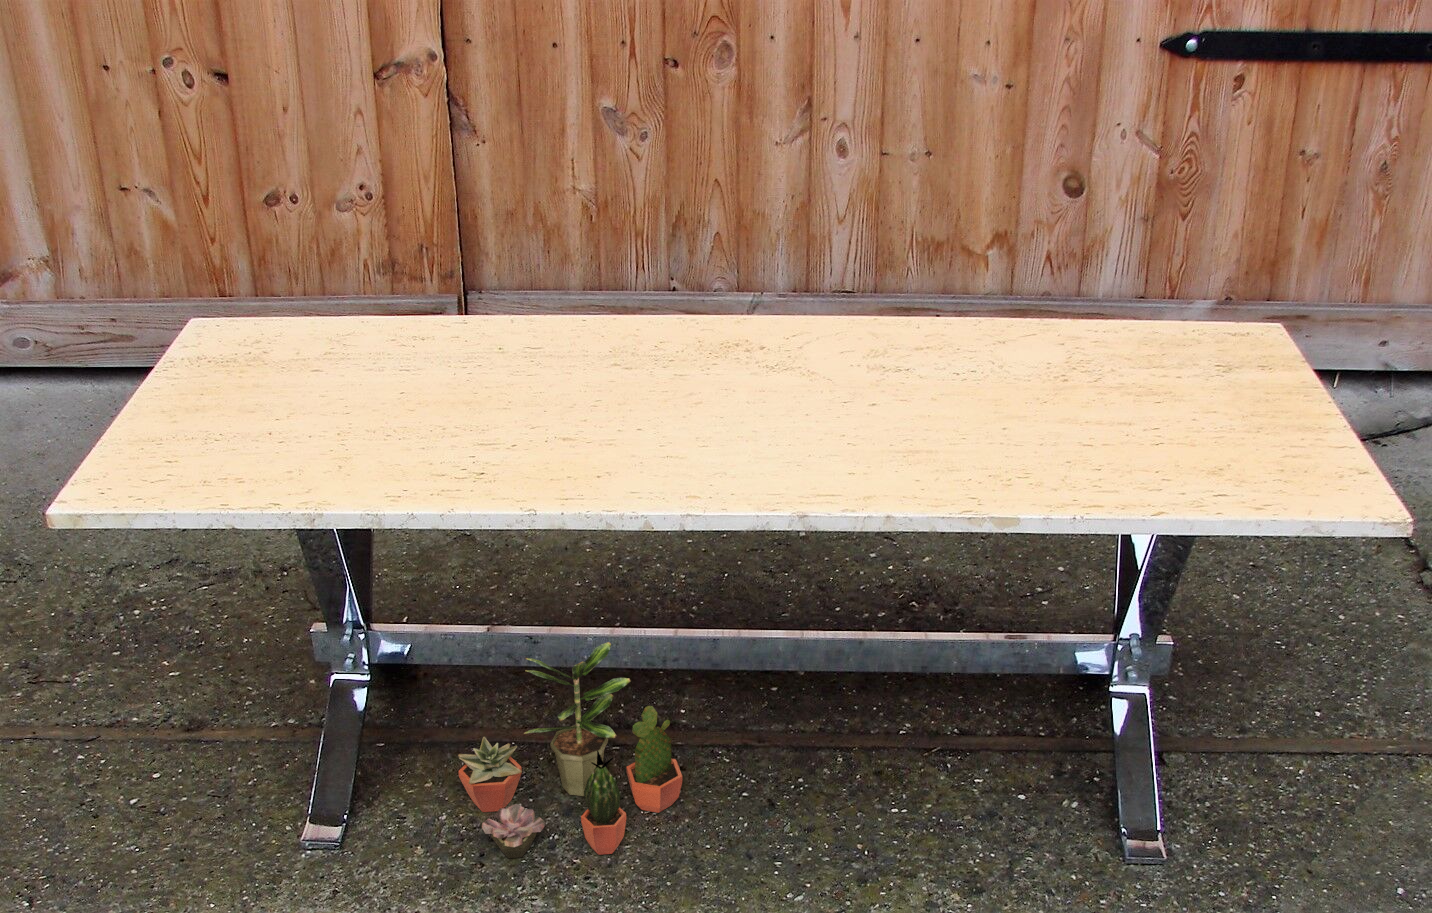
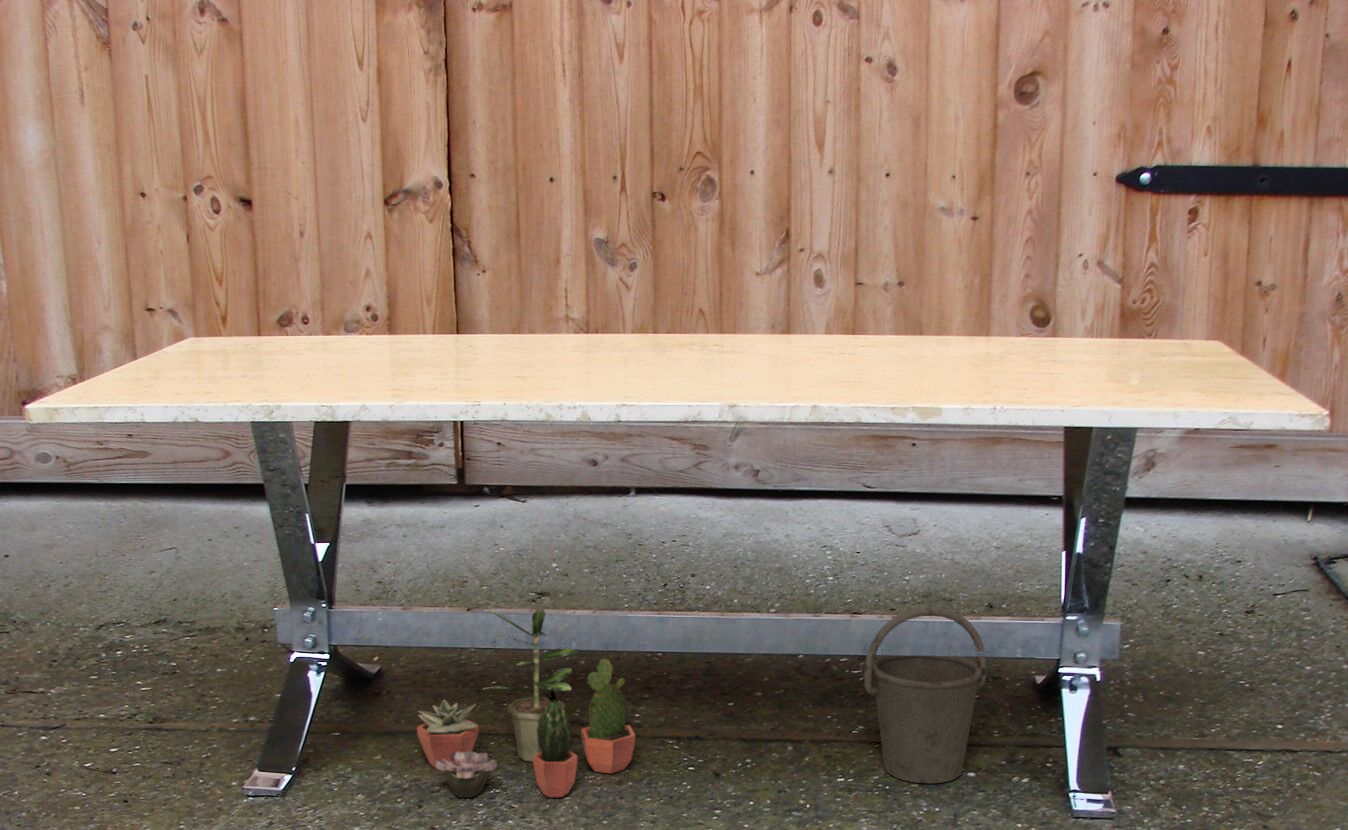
bucket: none [915,647,1038,816] -> present [864,607,986,783]

